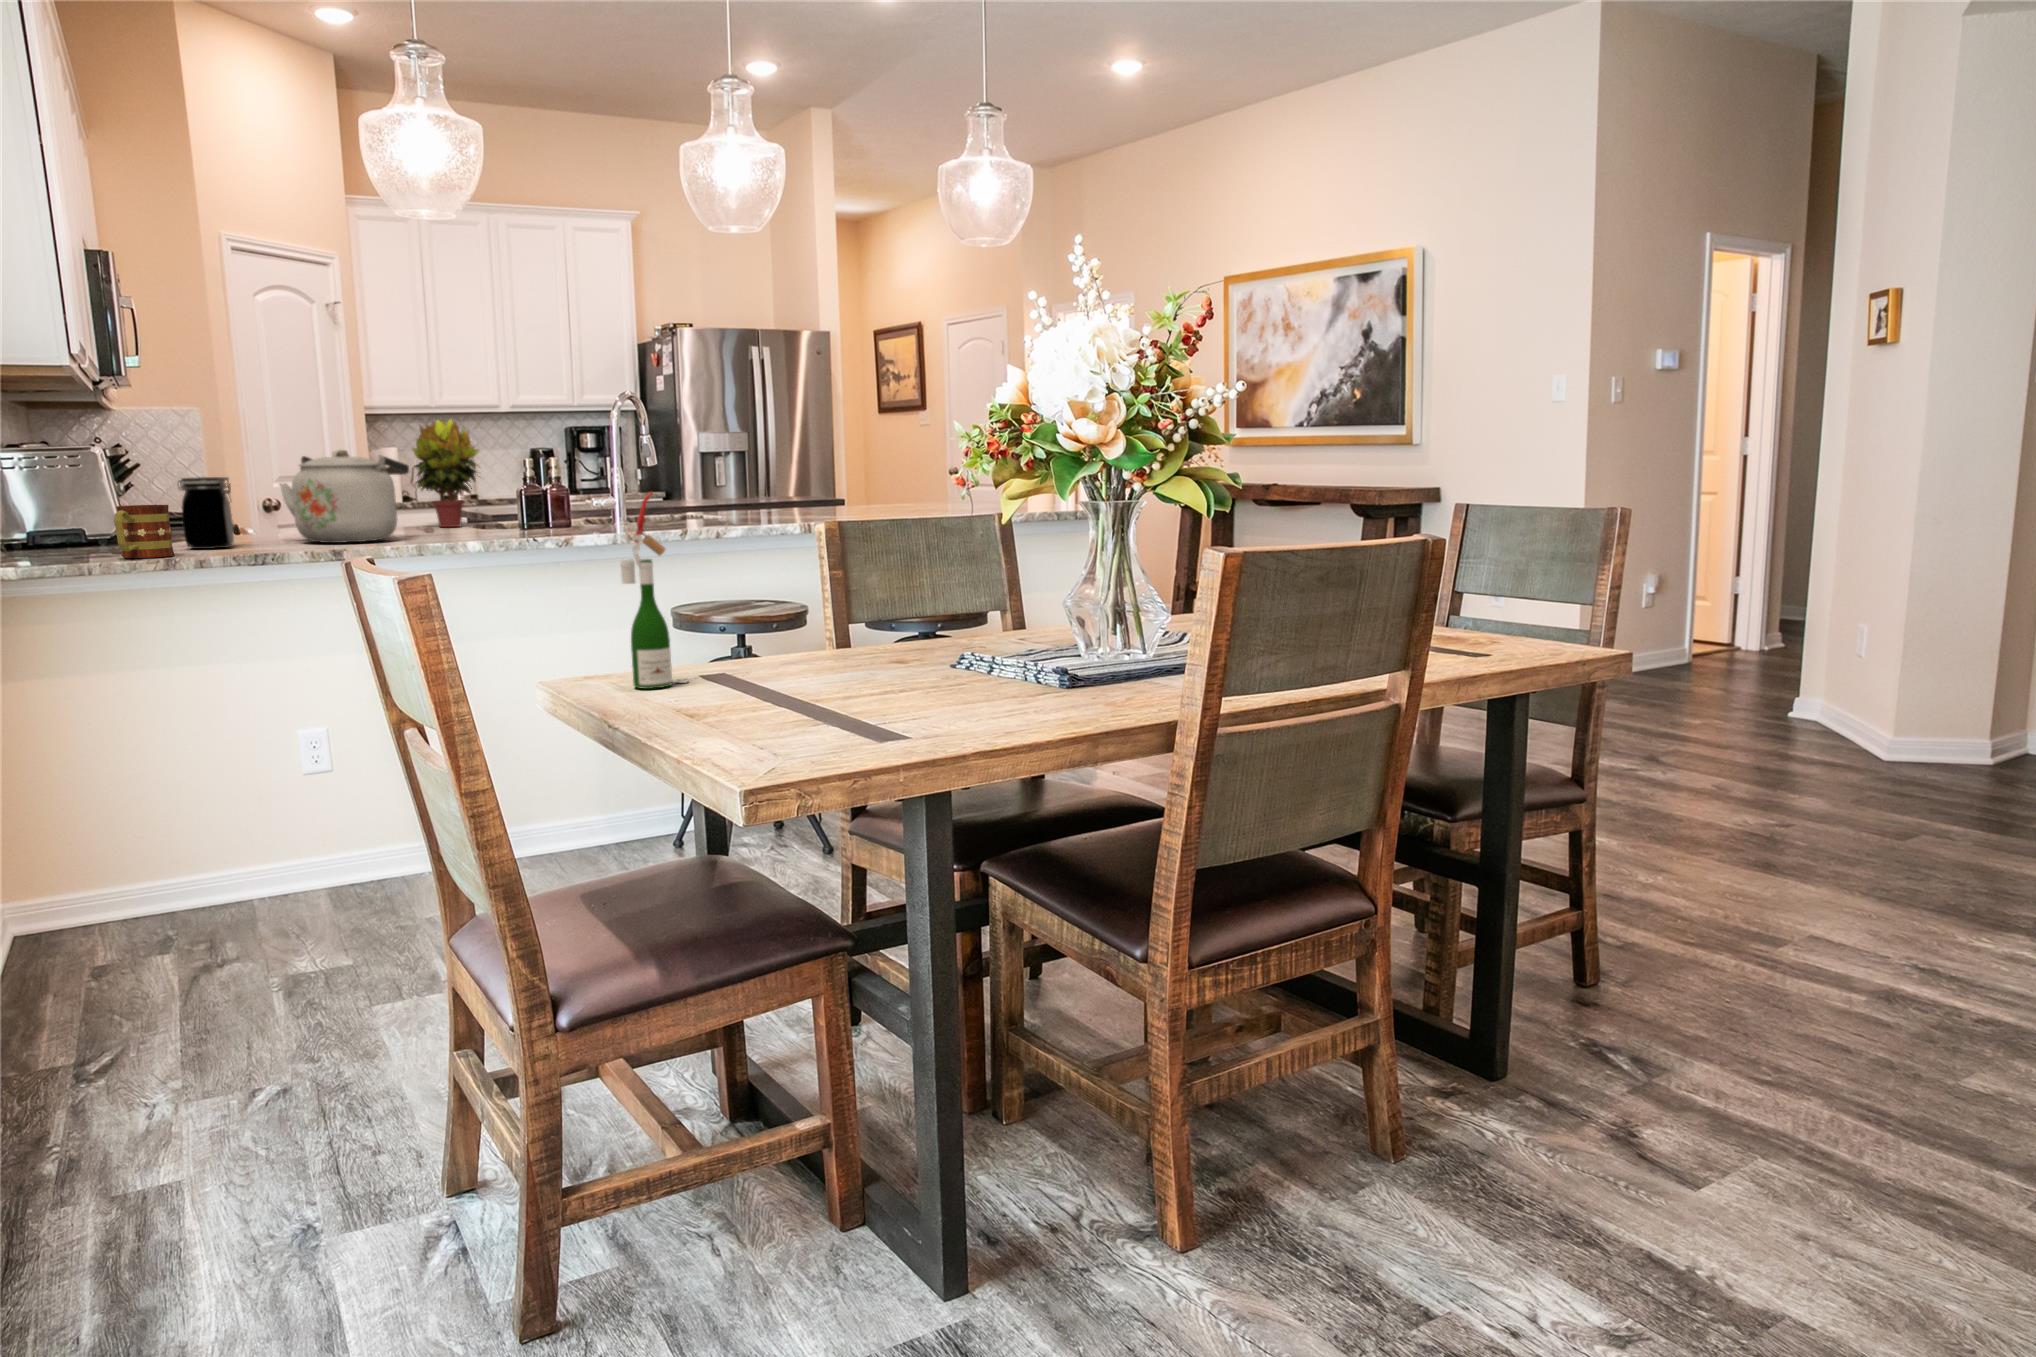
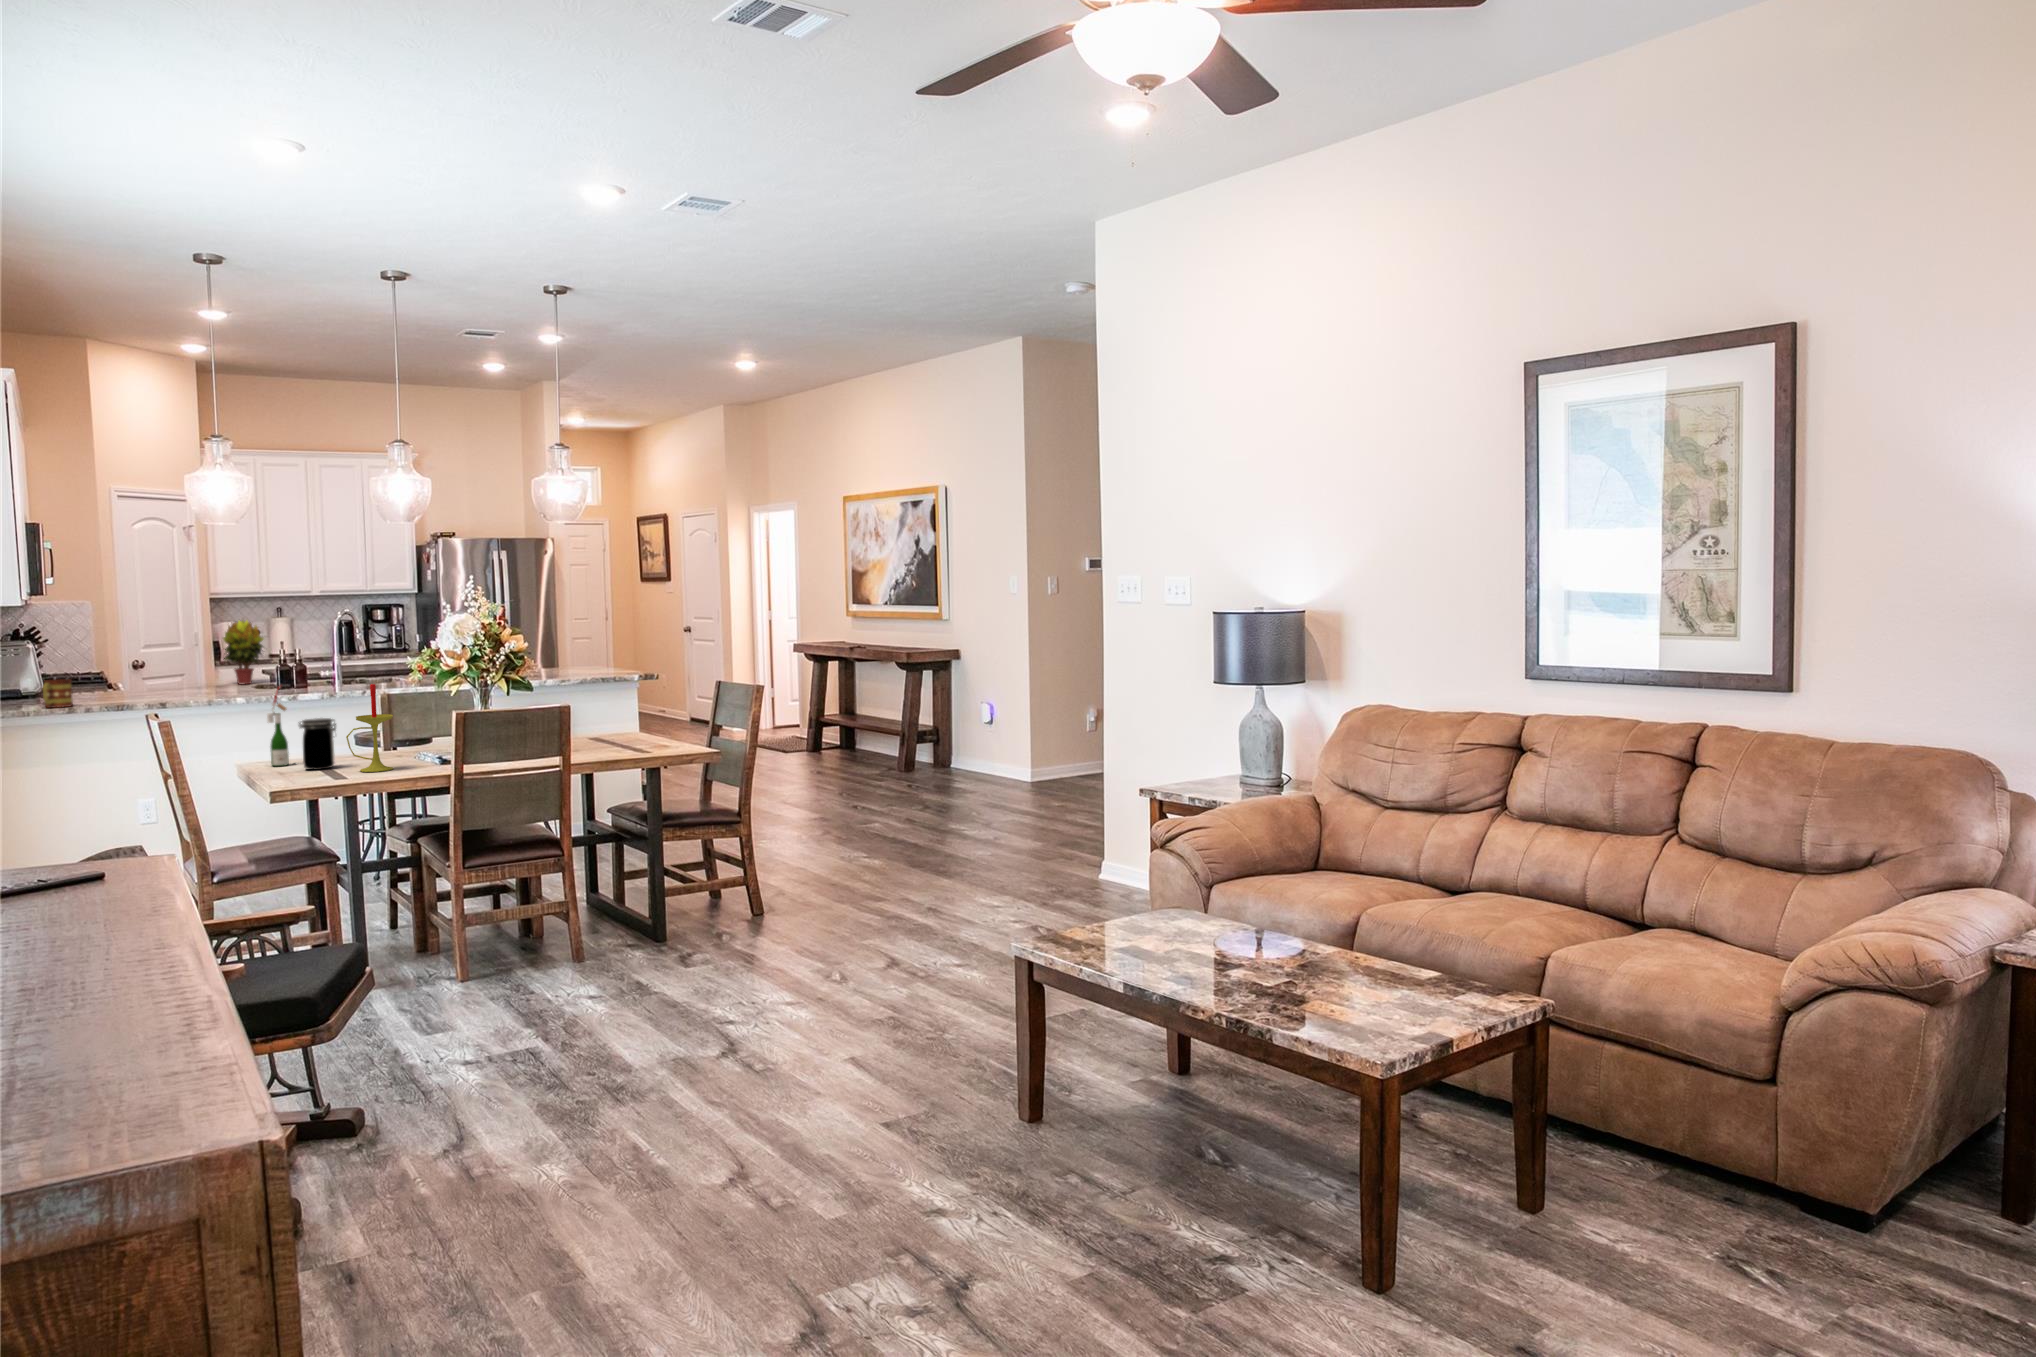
kettle: present [280,450,409,543] -> none [135,645,213,697]
candle: none [853,475,963,711] -> present [346,684,393,772]
jar: present [178,477,234,549] -> present [299,718,336,770]

